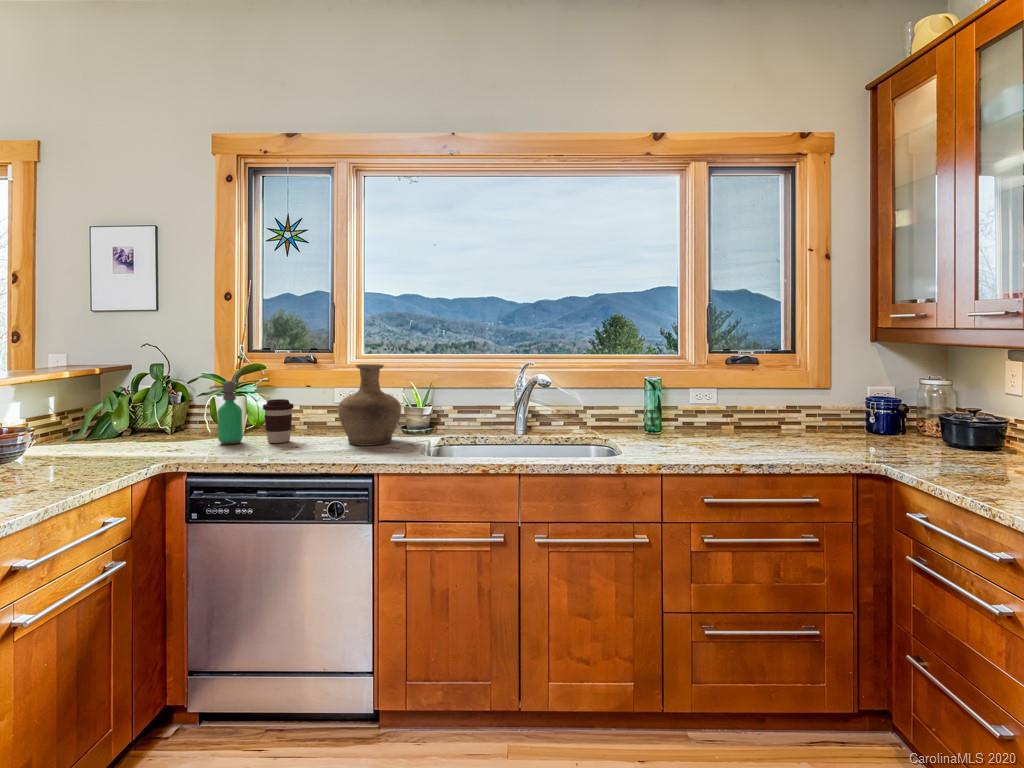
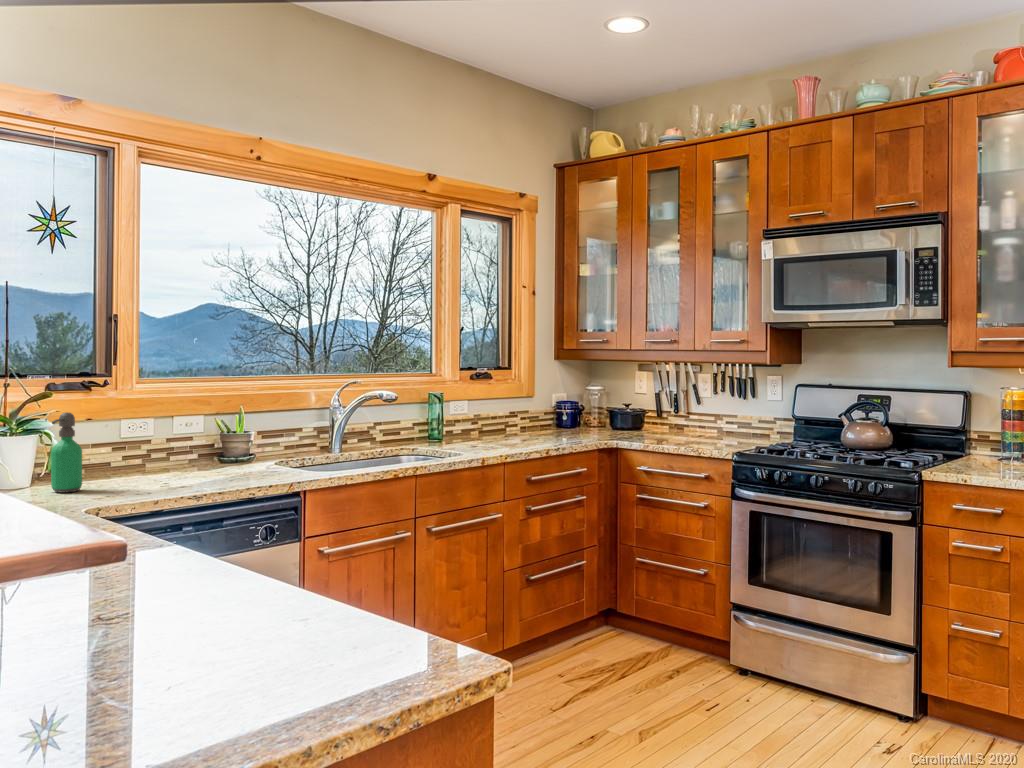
vase: present [338,364,401,446] -> none [184,387,256,476]
coffee cup: present [263,399,293,443] -> none [101,432,138,485]

